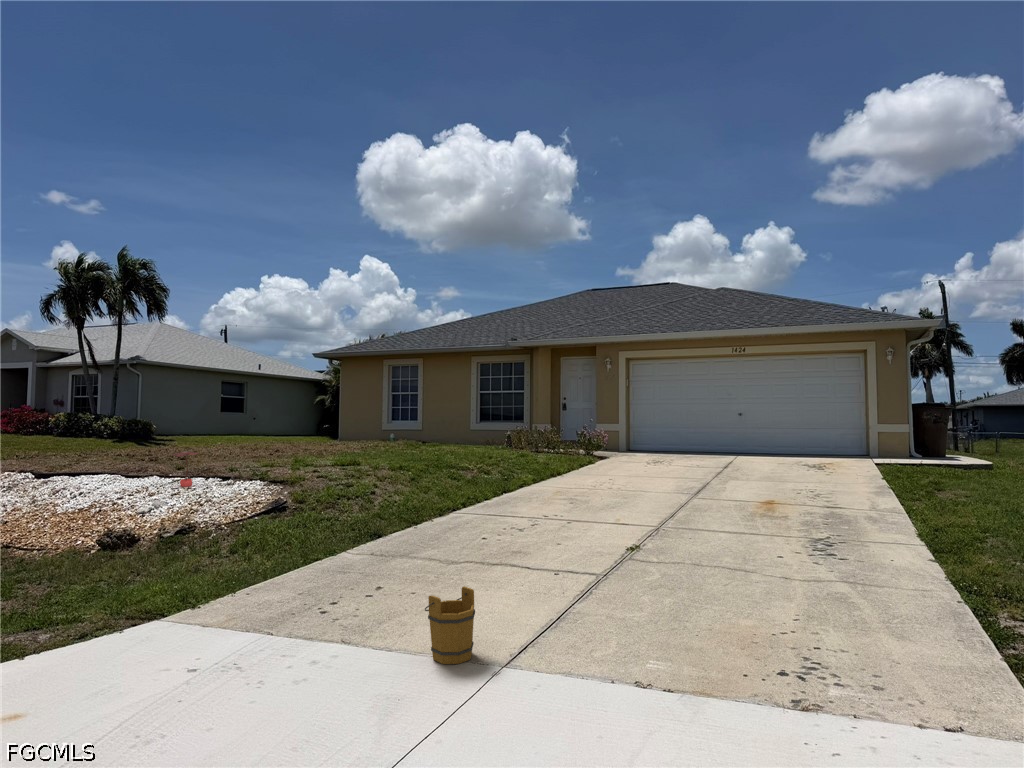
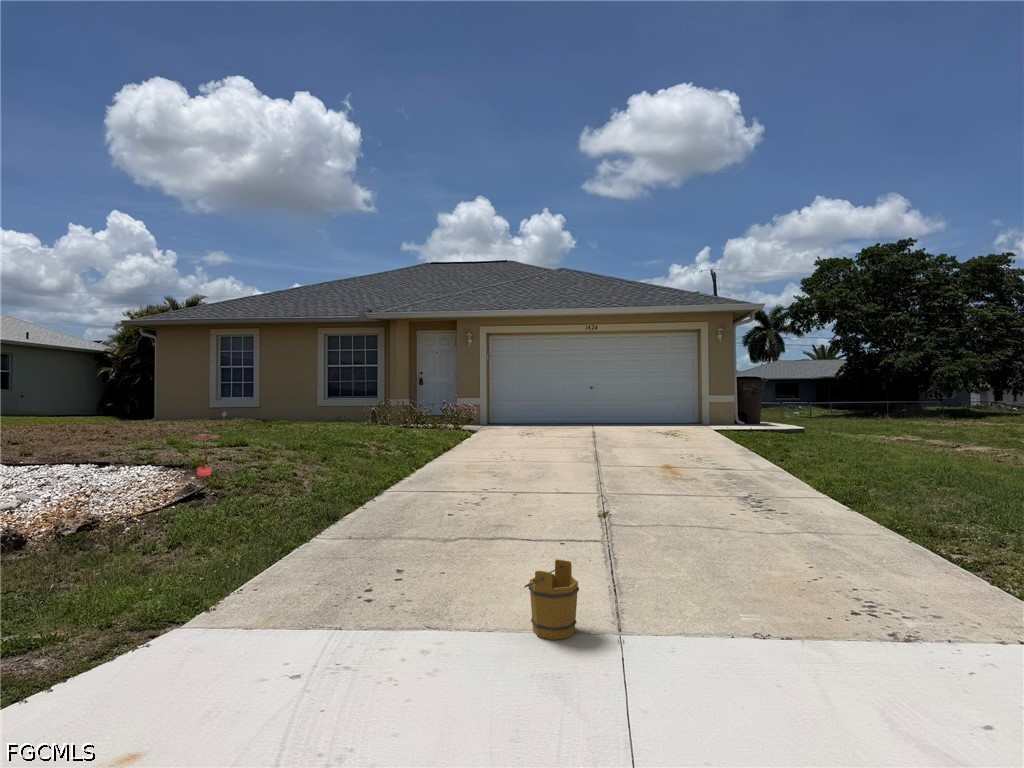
potted plant: present [172,451,199,487] -> present [187,434,220,477]

